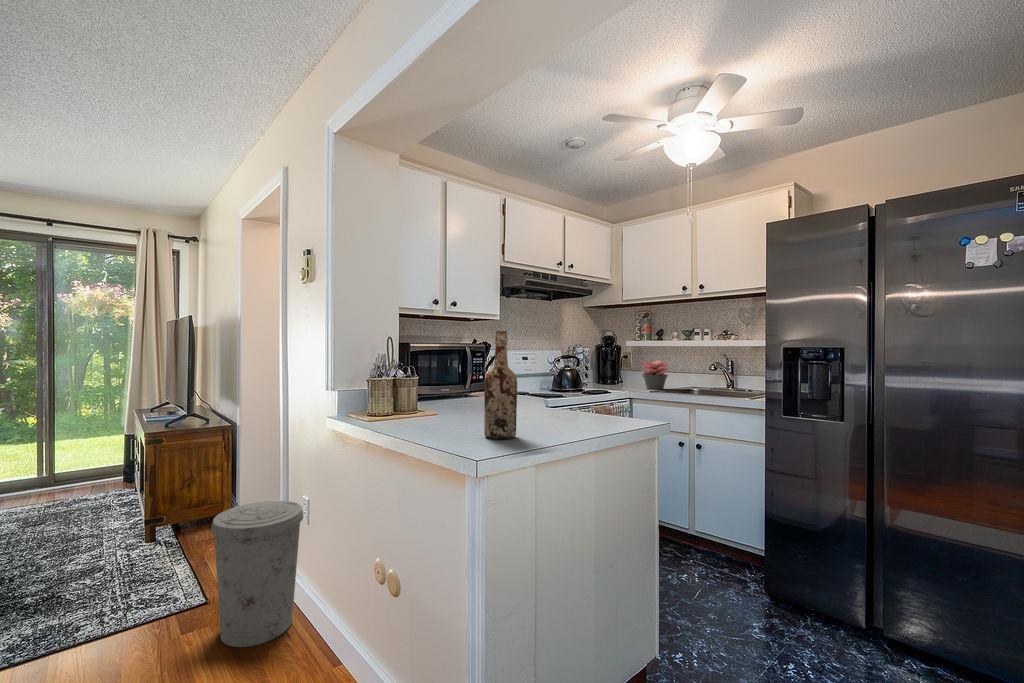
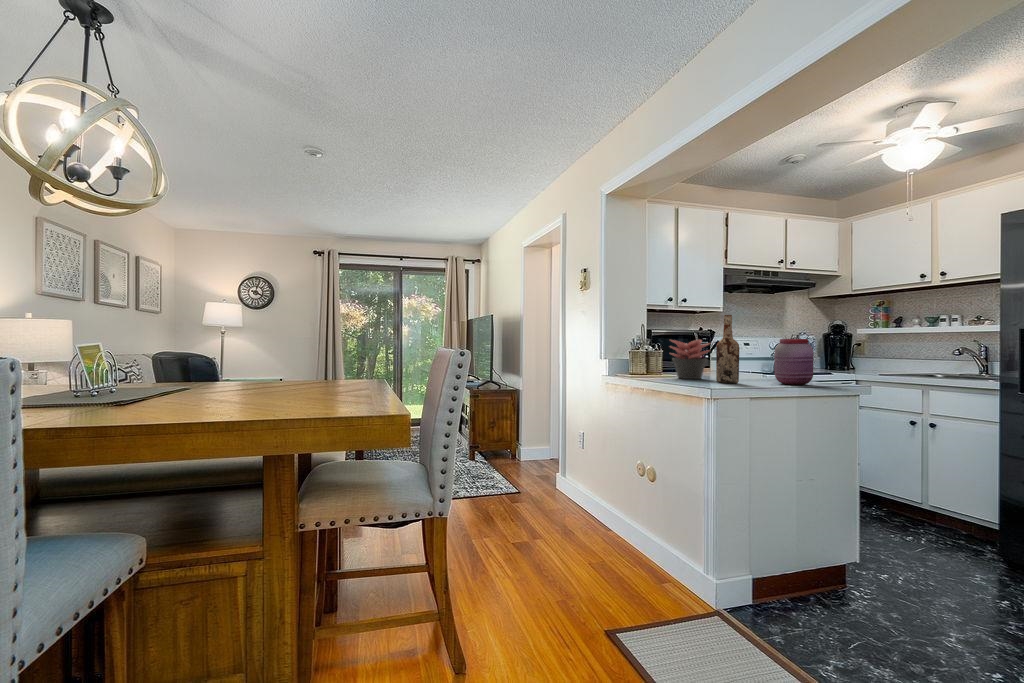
succulent plant: present [641,360,669,390] -> present [671,340,709,379]
jar: none [563,366,611,434] -> present [774,339,813,385]
trash can: present [211,501,303,647] -> none [531,433,583,518]

